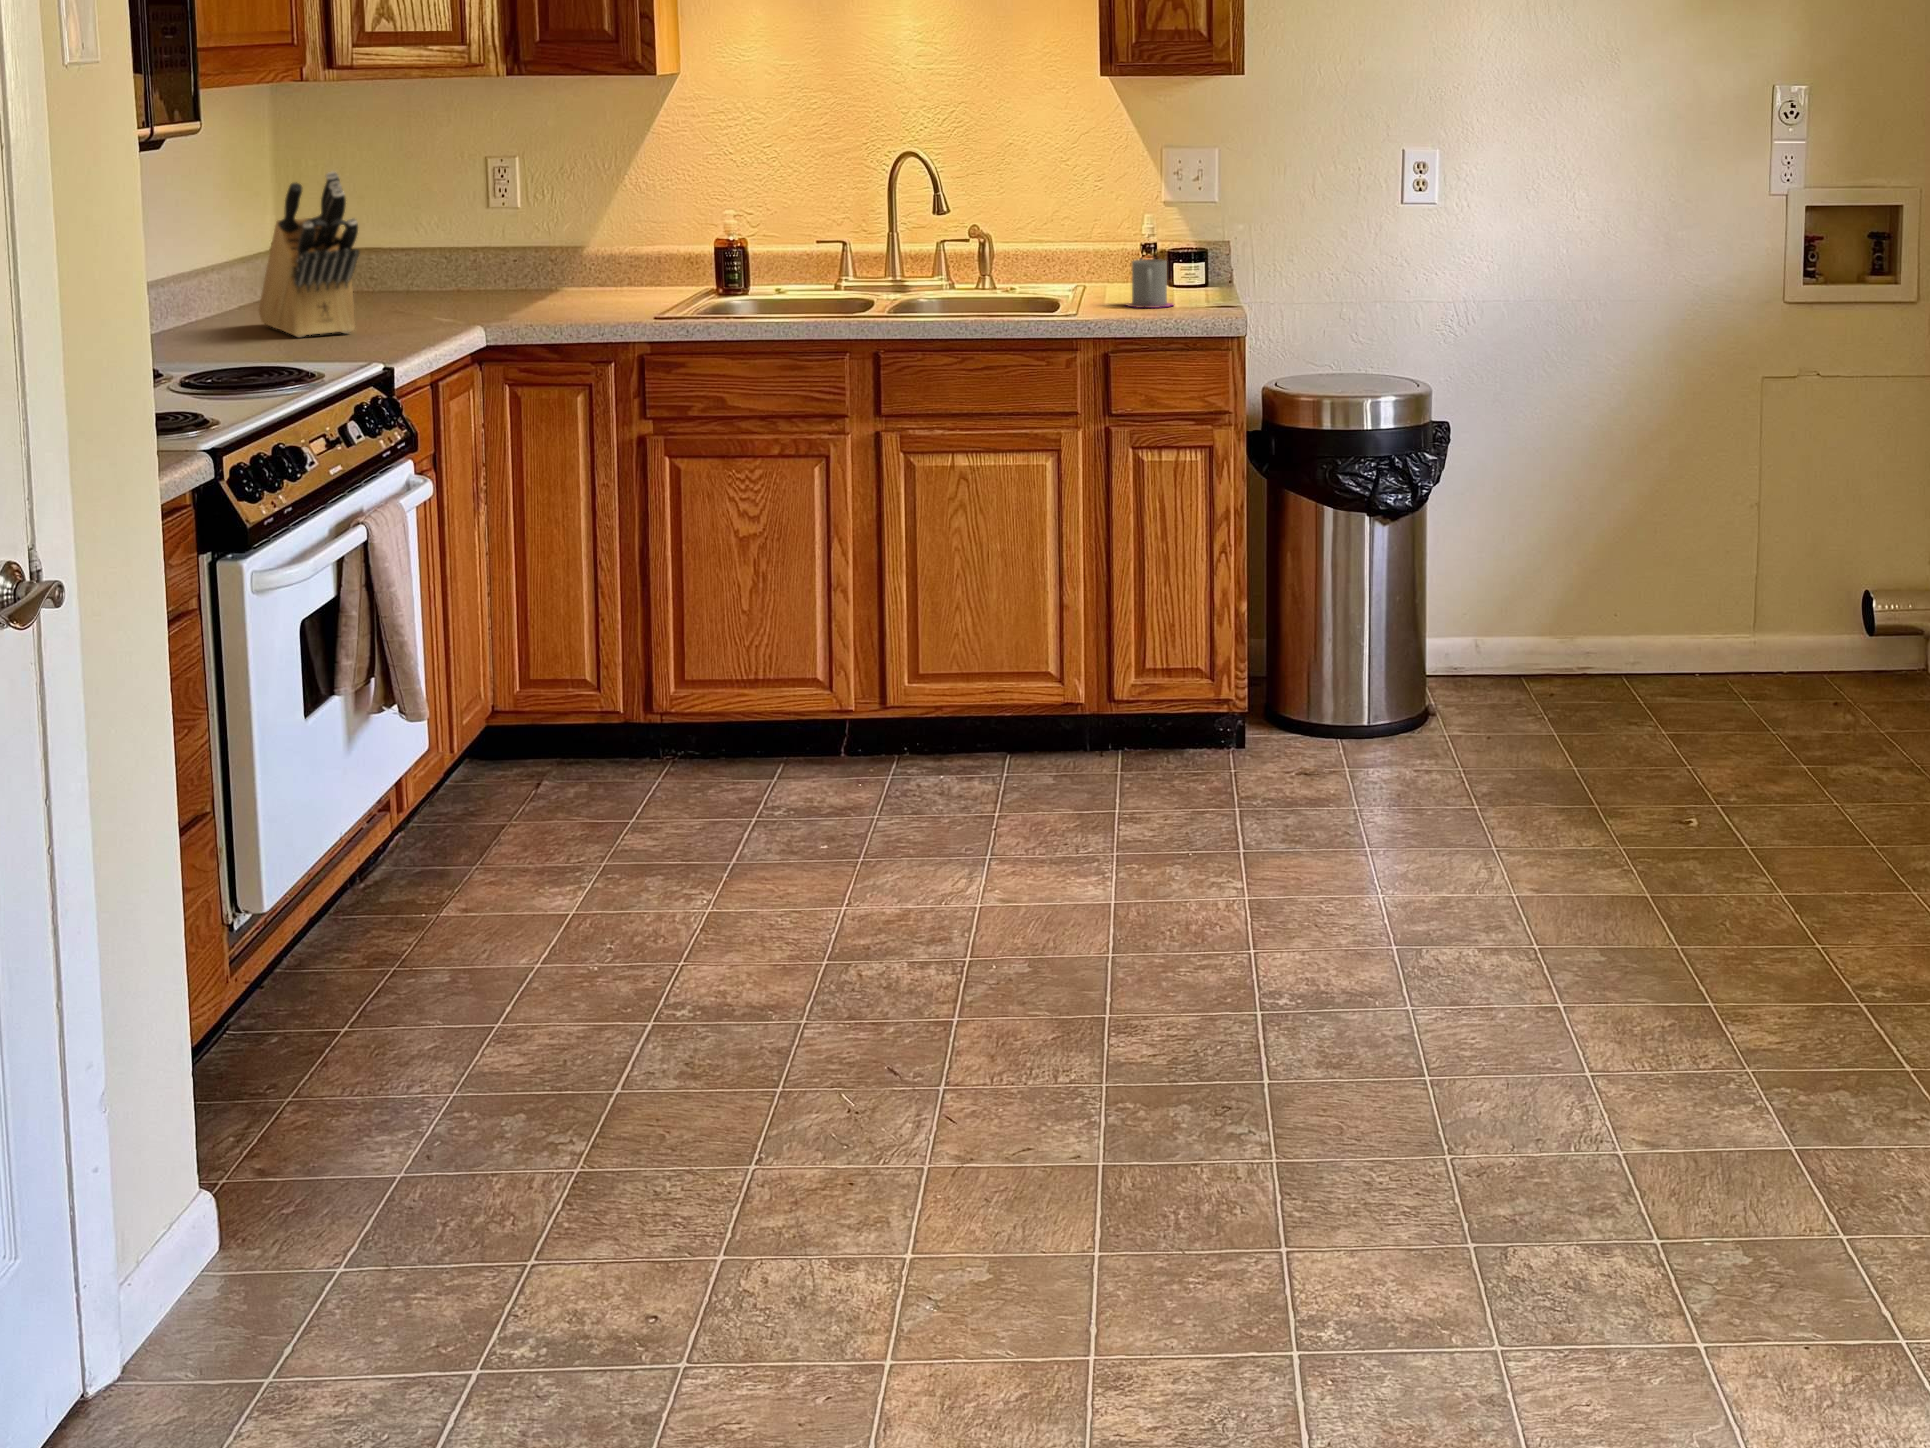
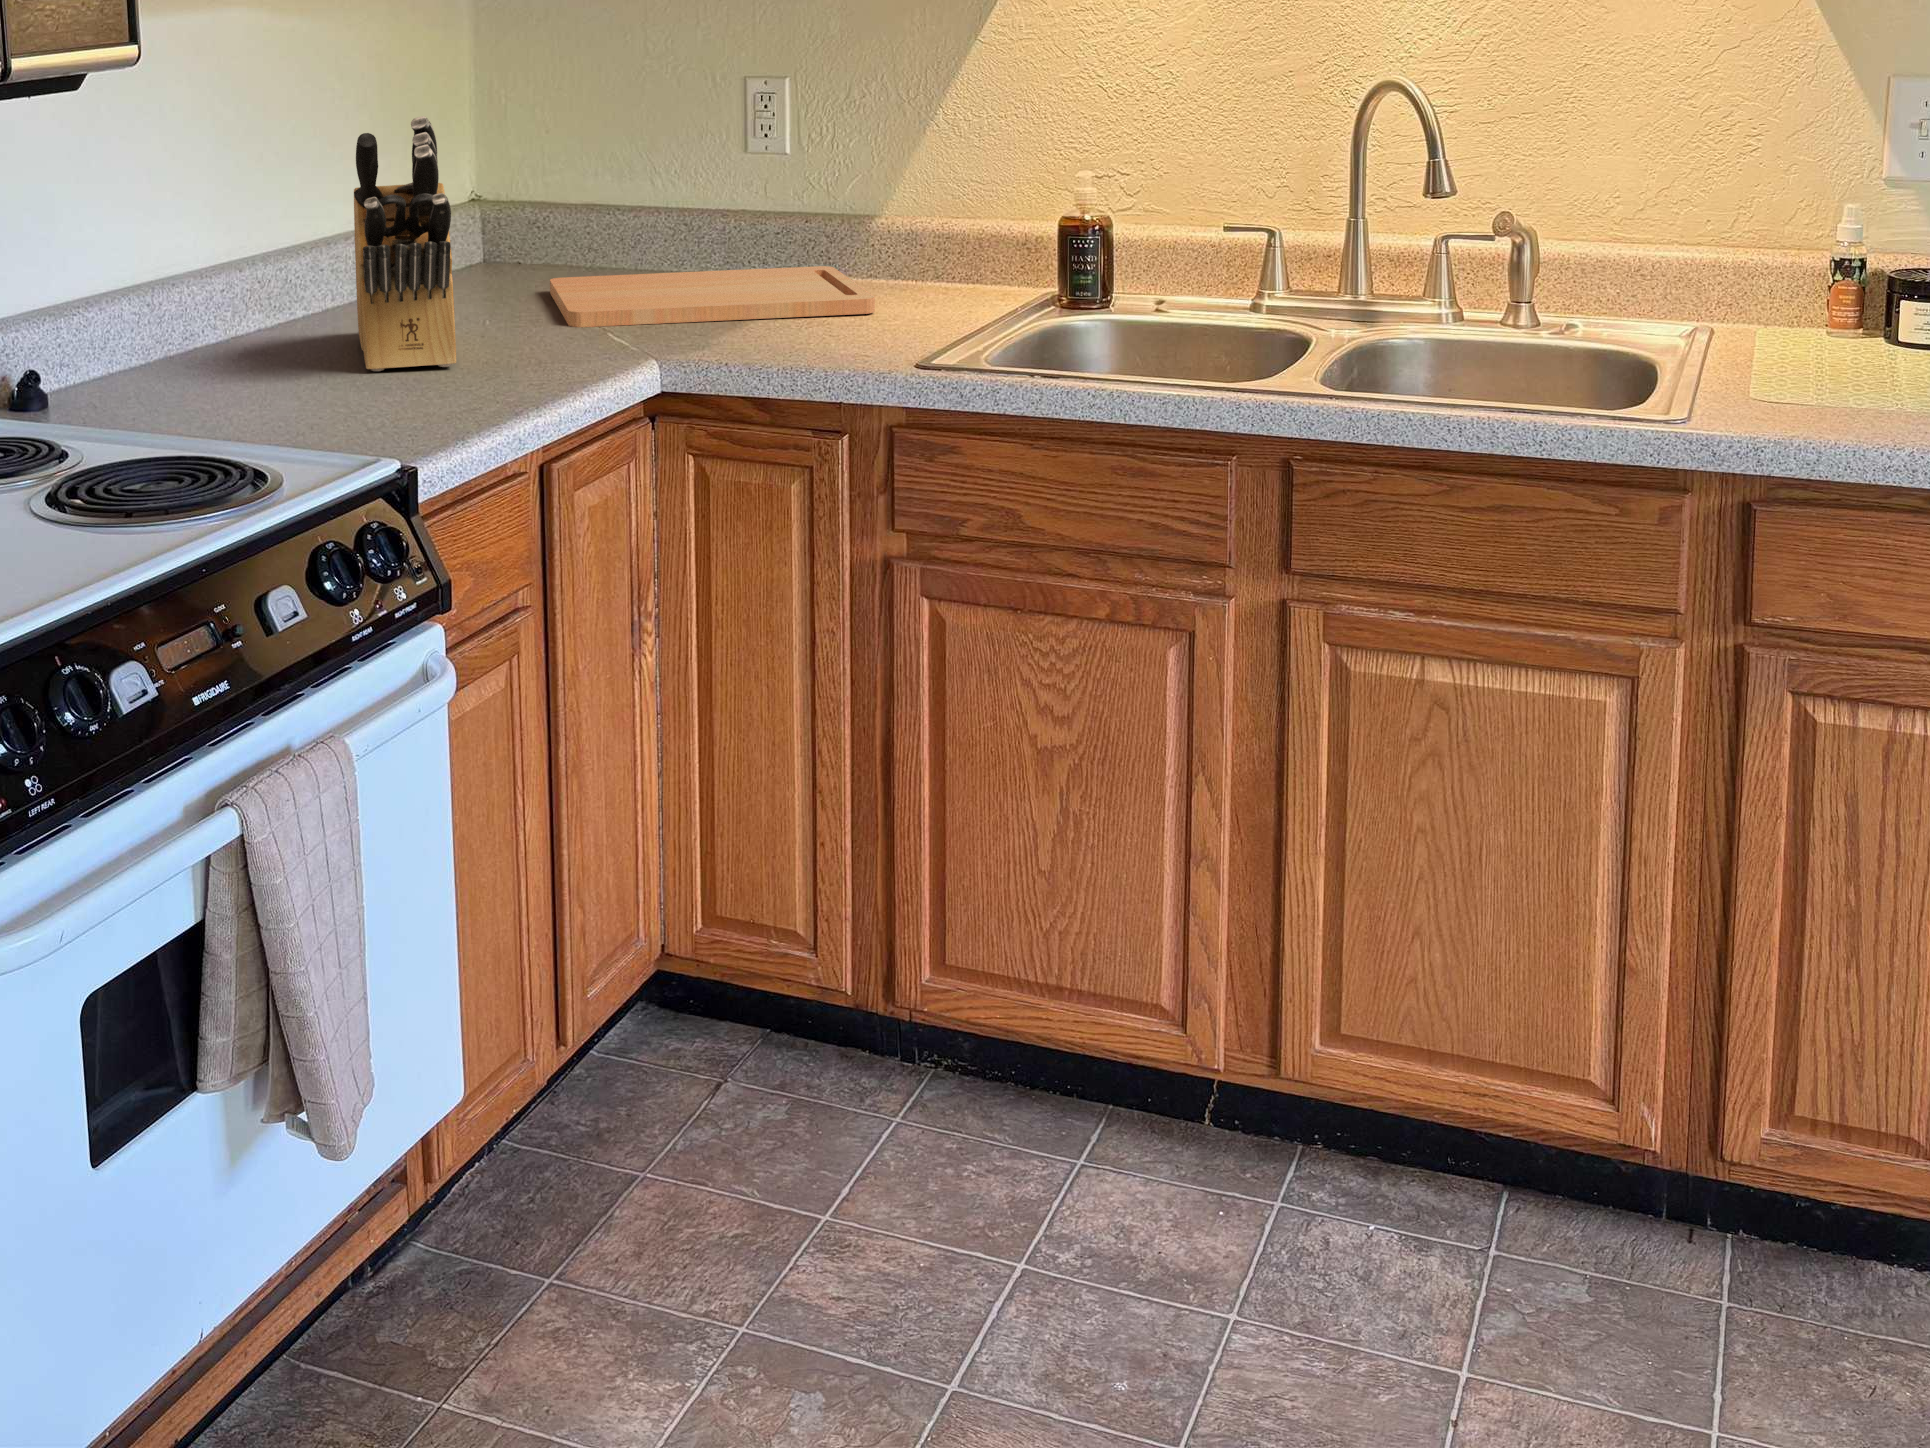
mug: present [1127,259,1173,308] -> none [1794,307,1903,408]
cutting board: none [368,281,603,316] -> present [550,266,875,327]

